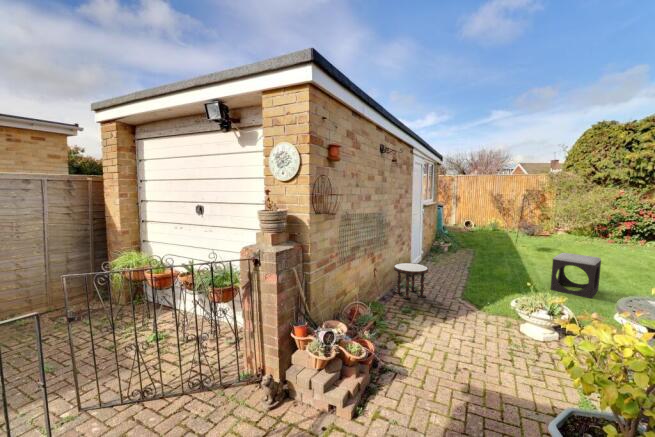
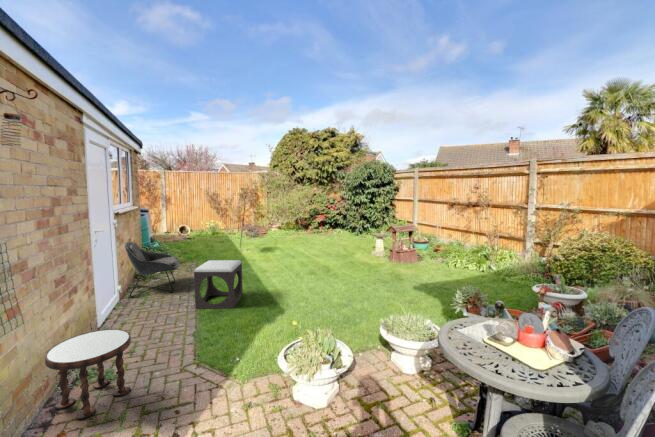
lounge chair: none [427,225,460,263] -> present [125,242,179,298]
footstool: present [551,253,601,298] -> present [194,260,243,309]

